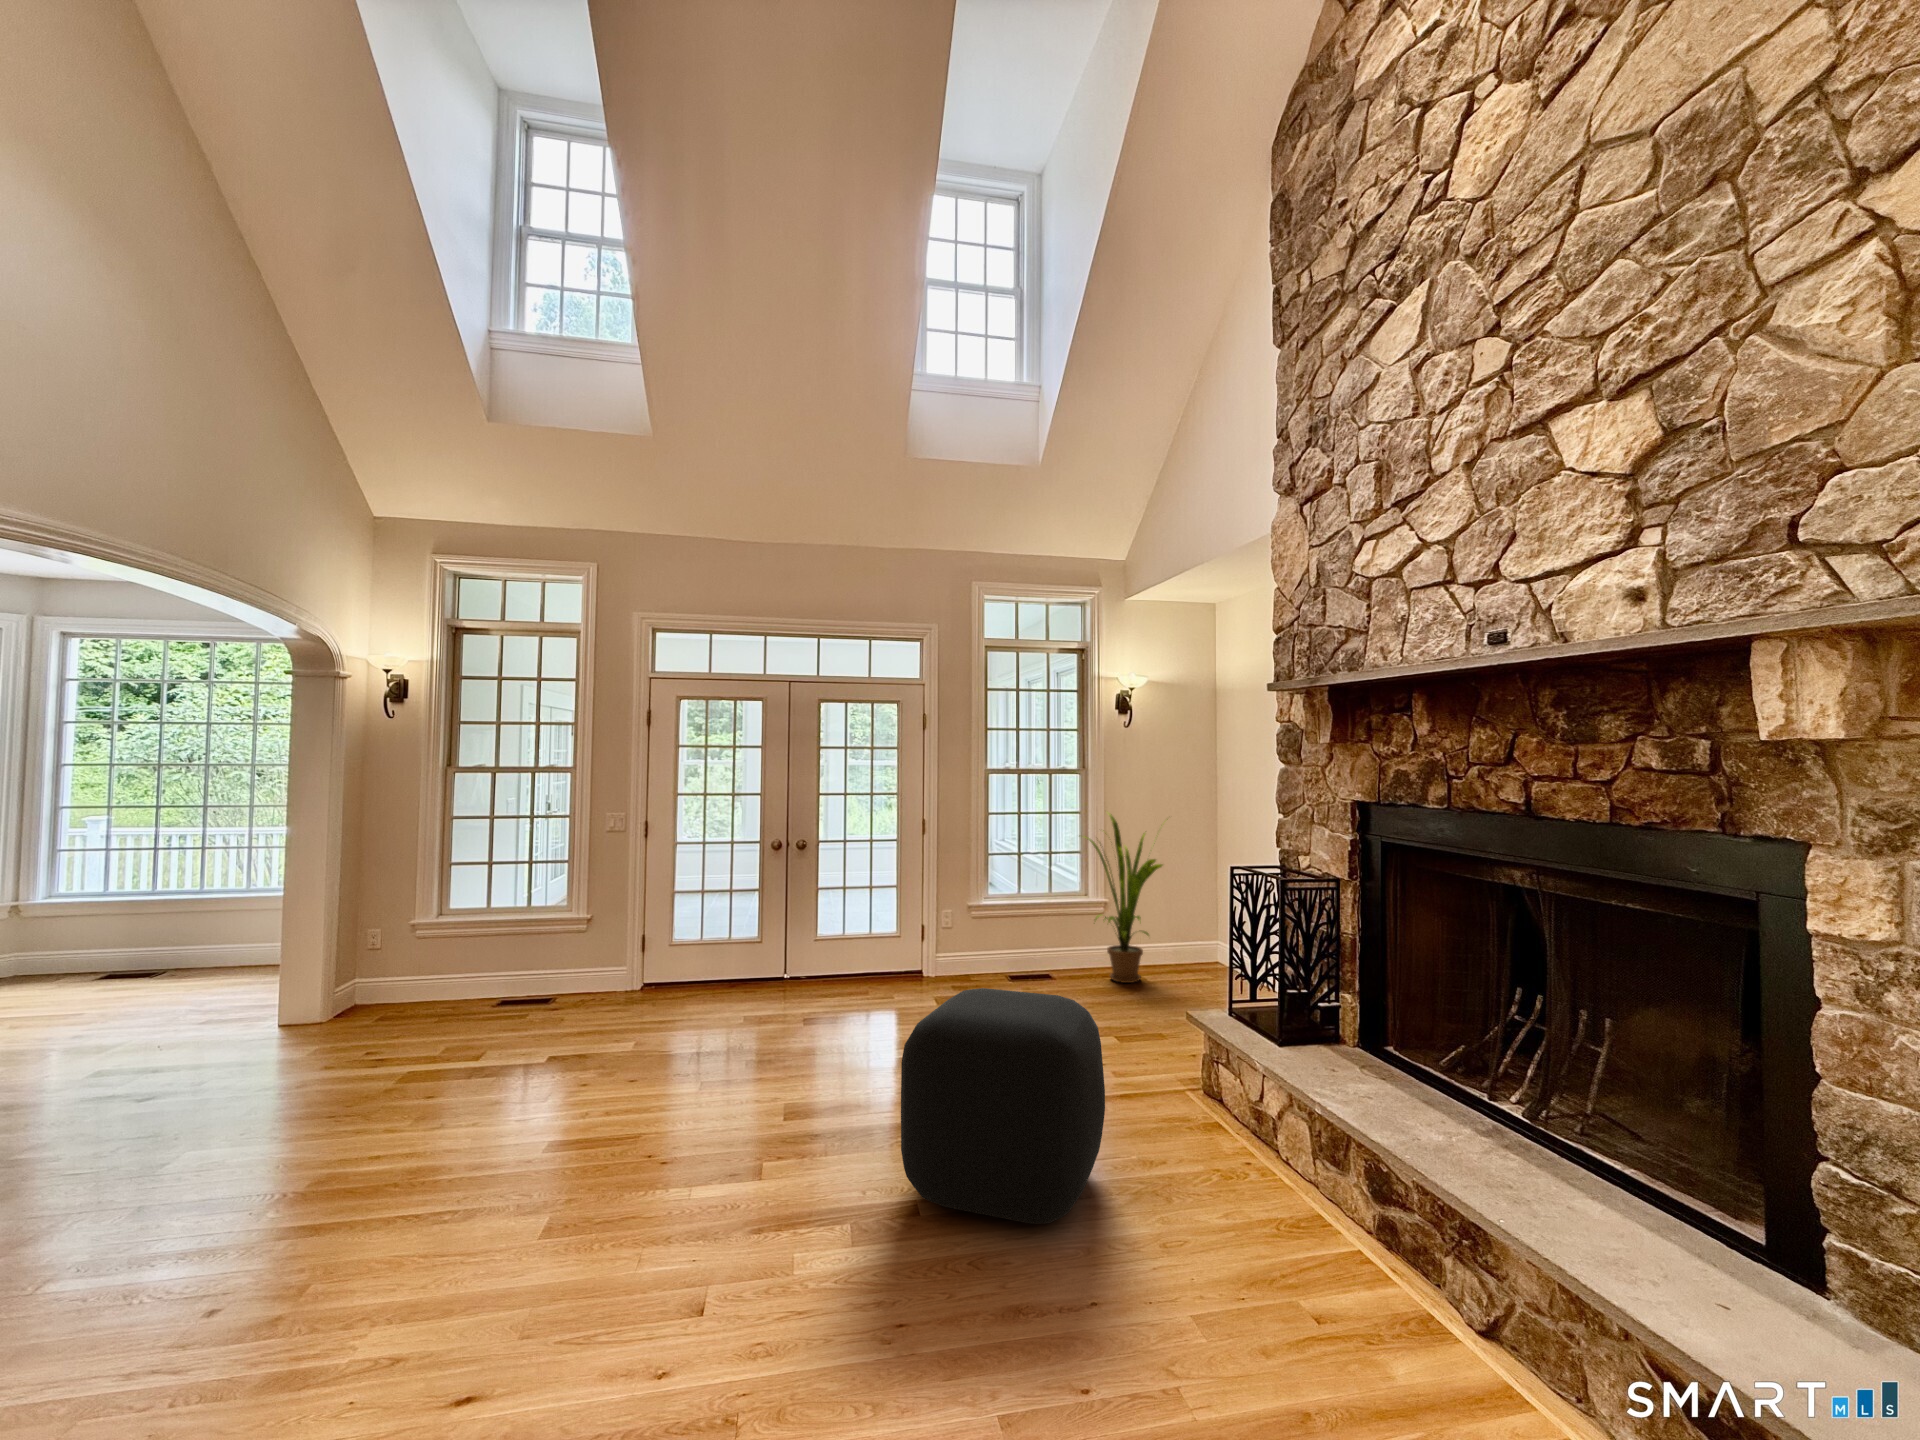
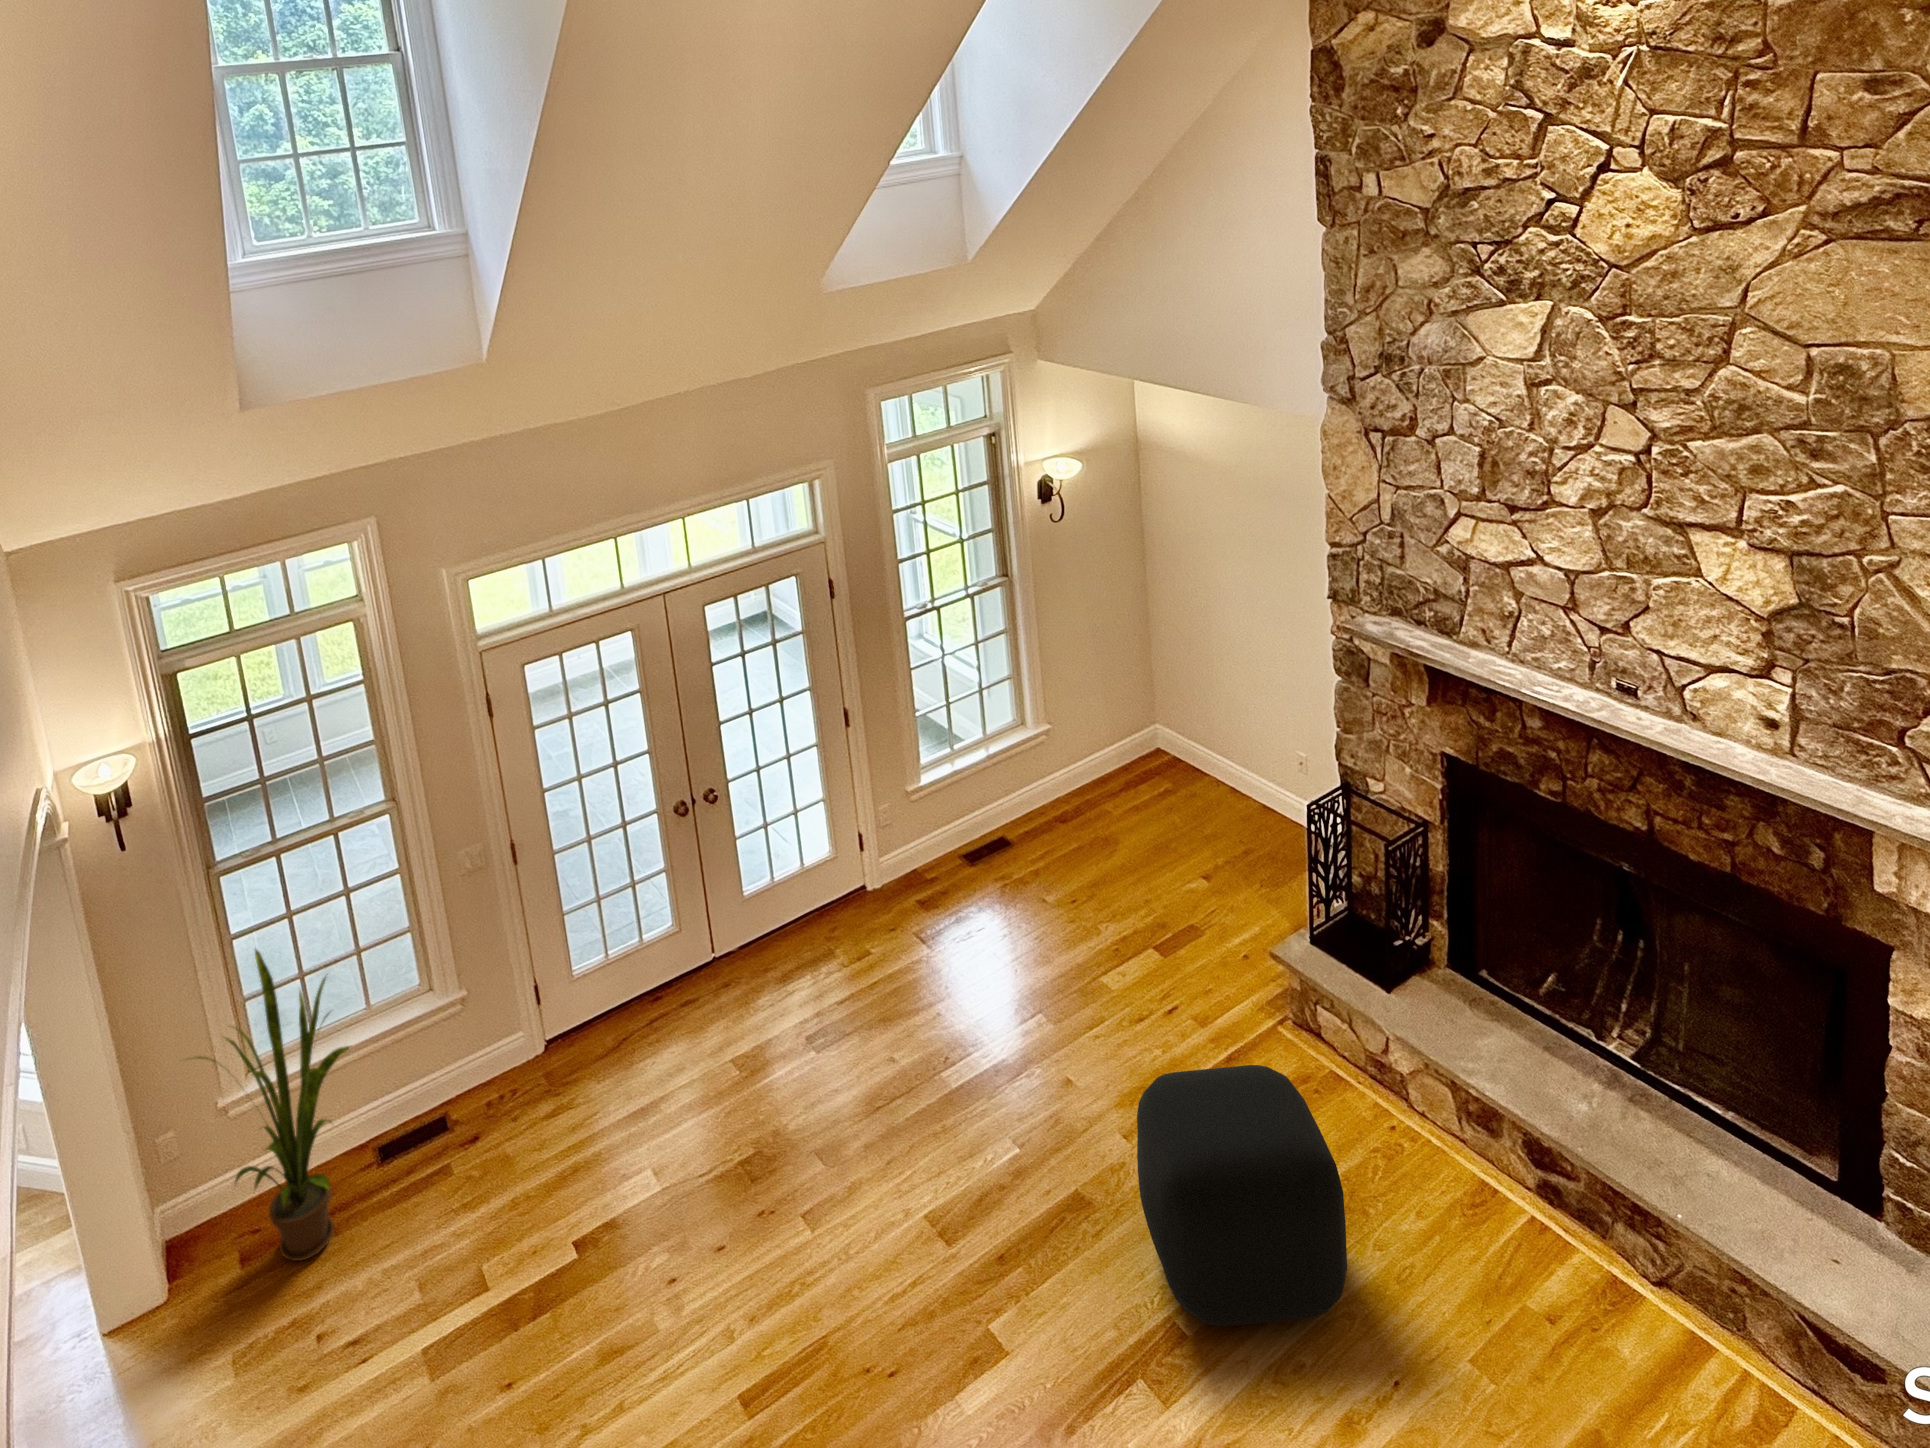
house plant: present [1085,814,1168,983] -> present [191,950,350,1261]

